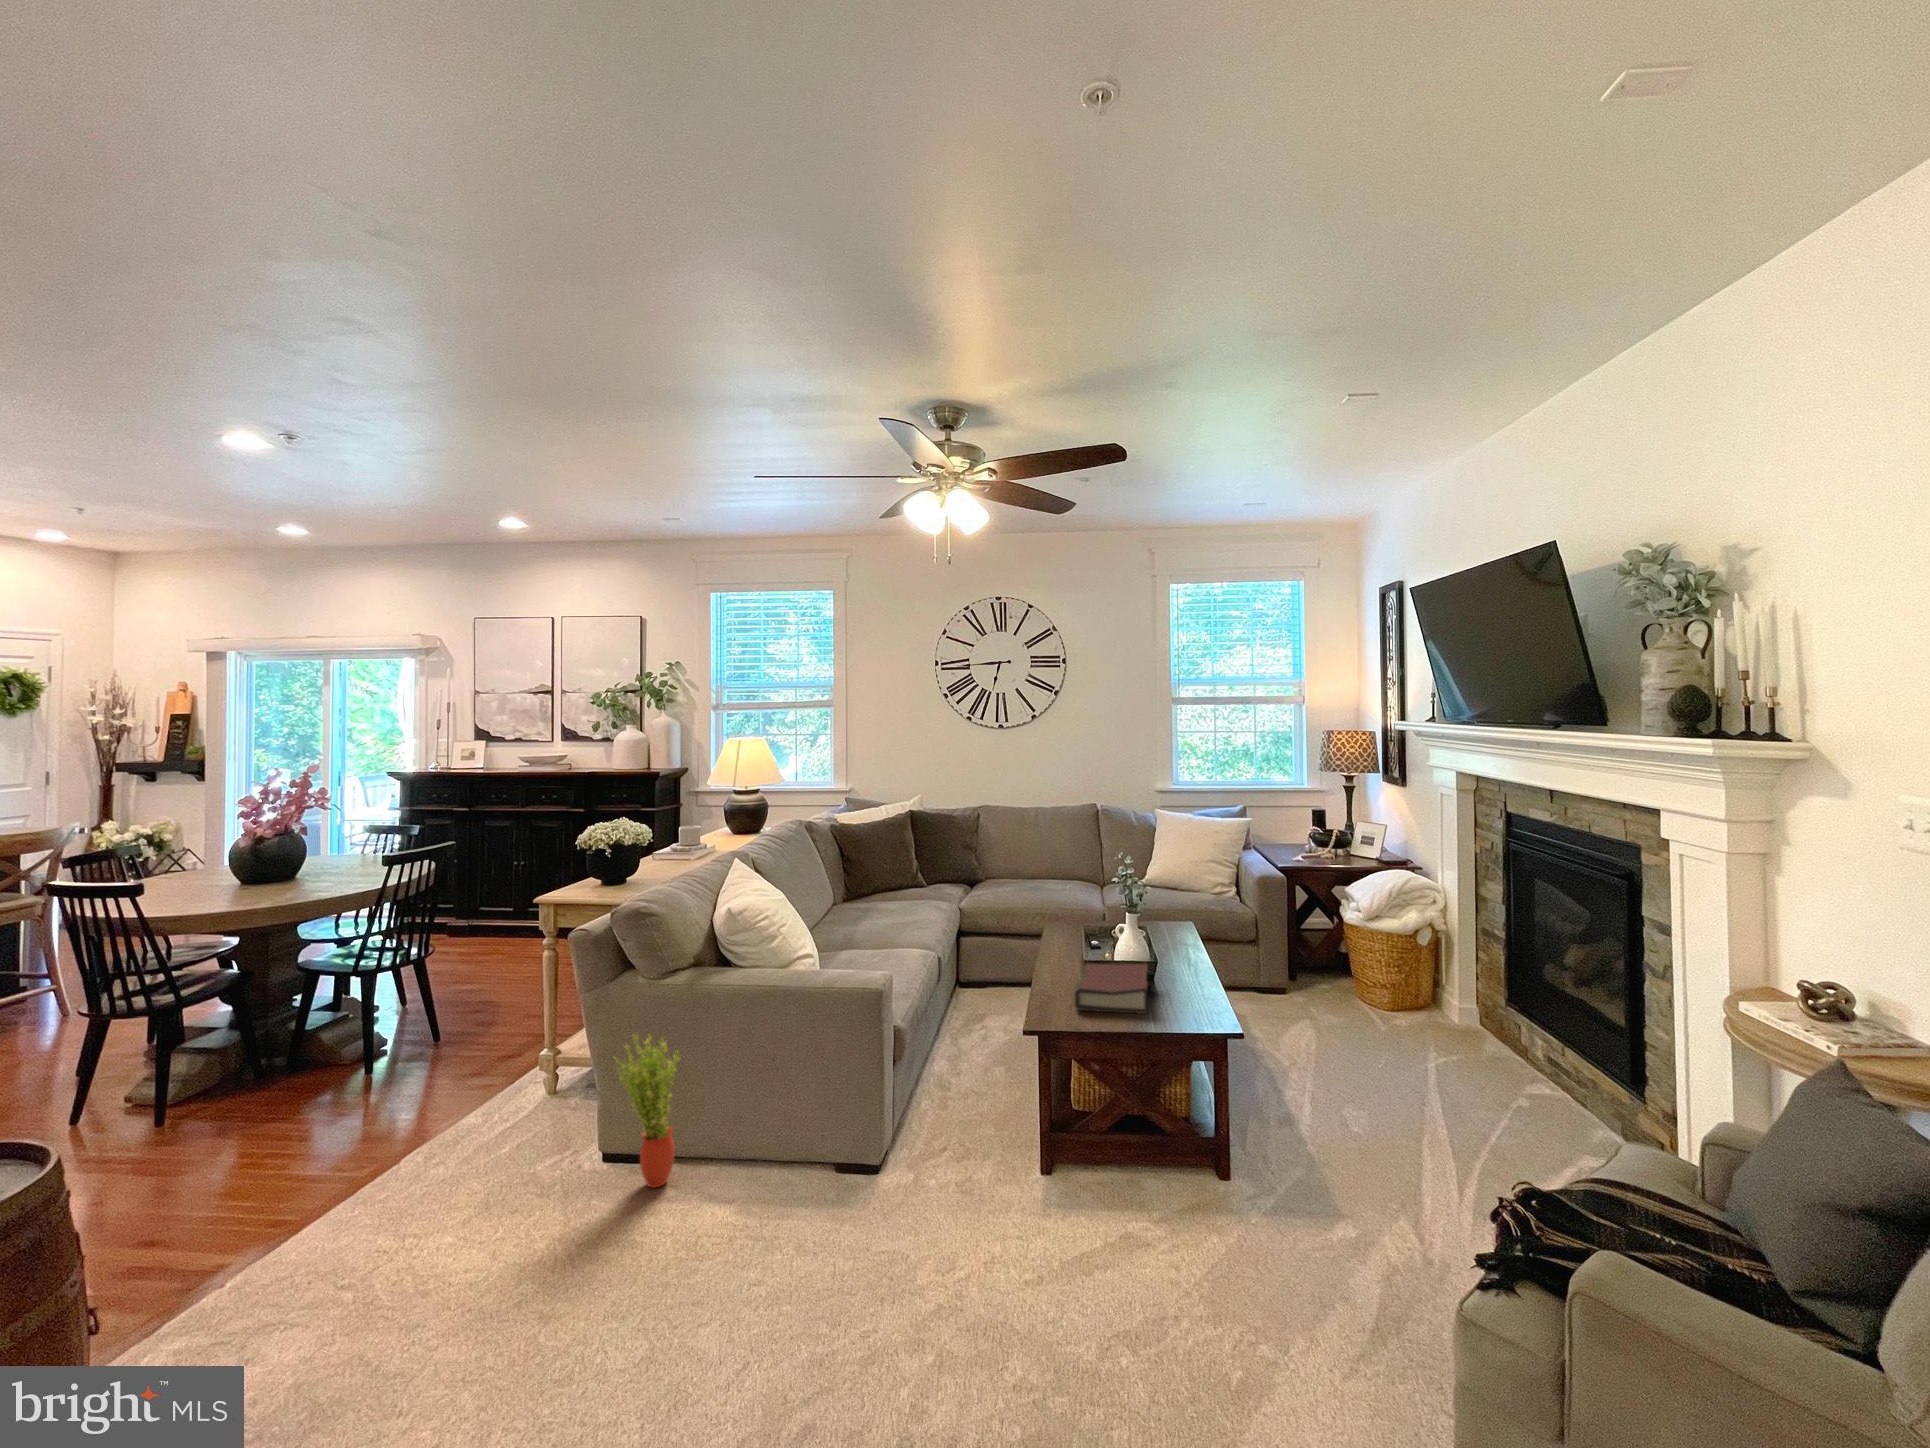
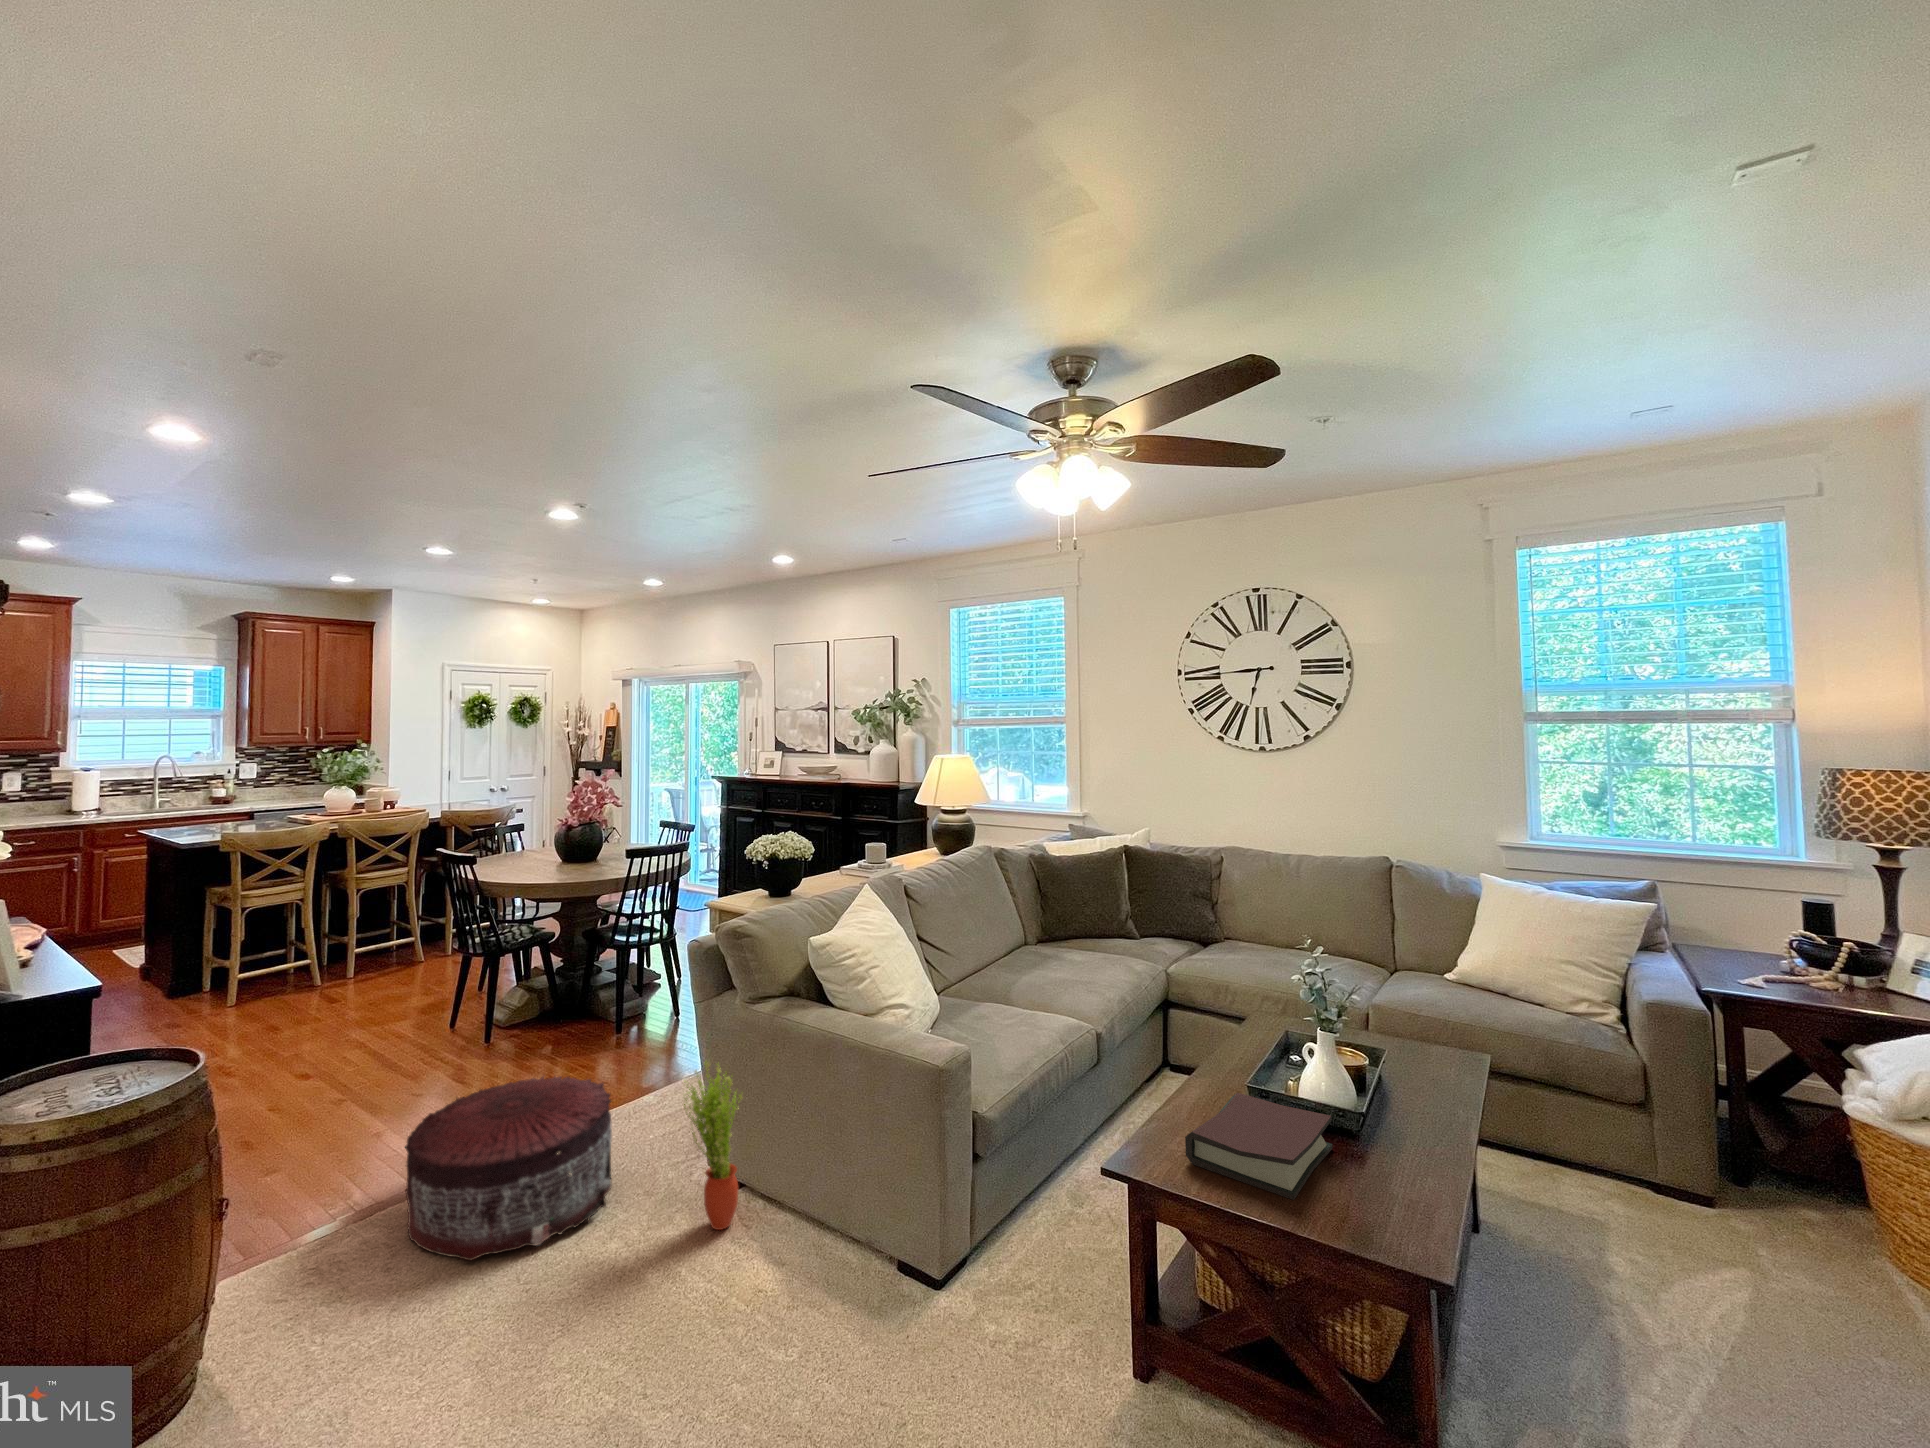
pouf: none [259,1089,525,1304] -> present [405,1075,612,1260]

